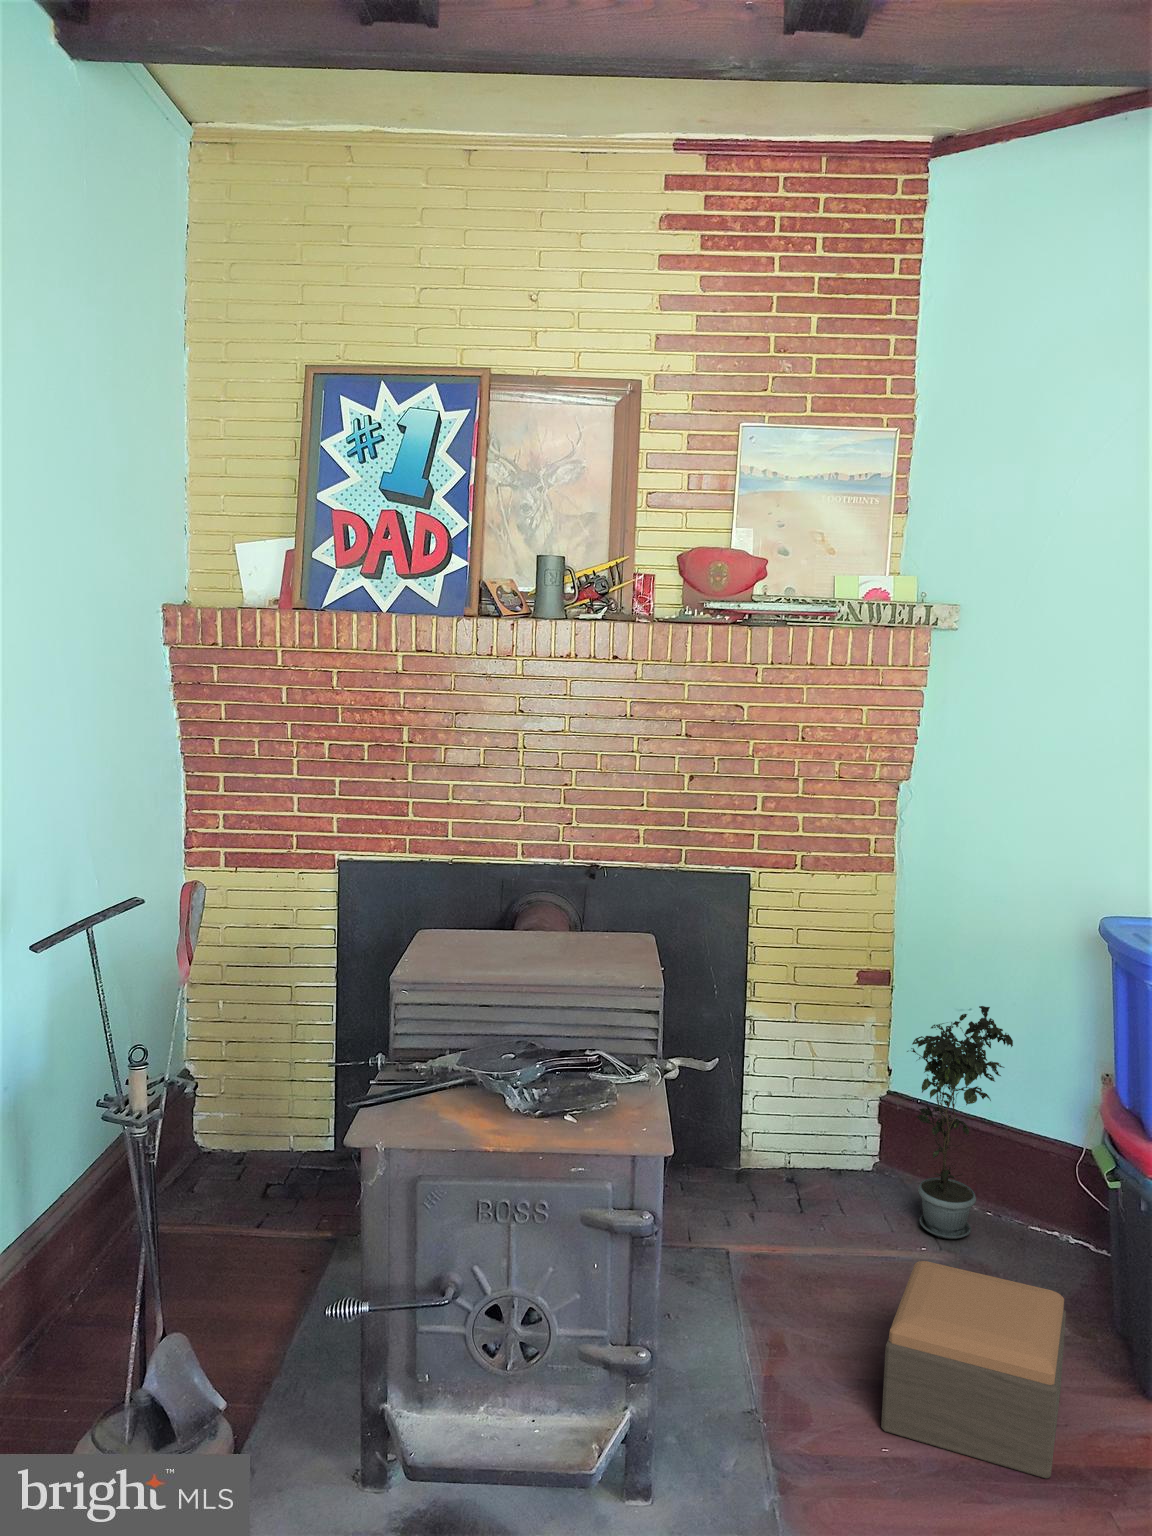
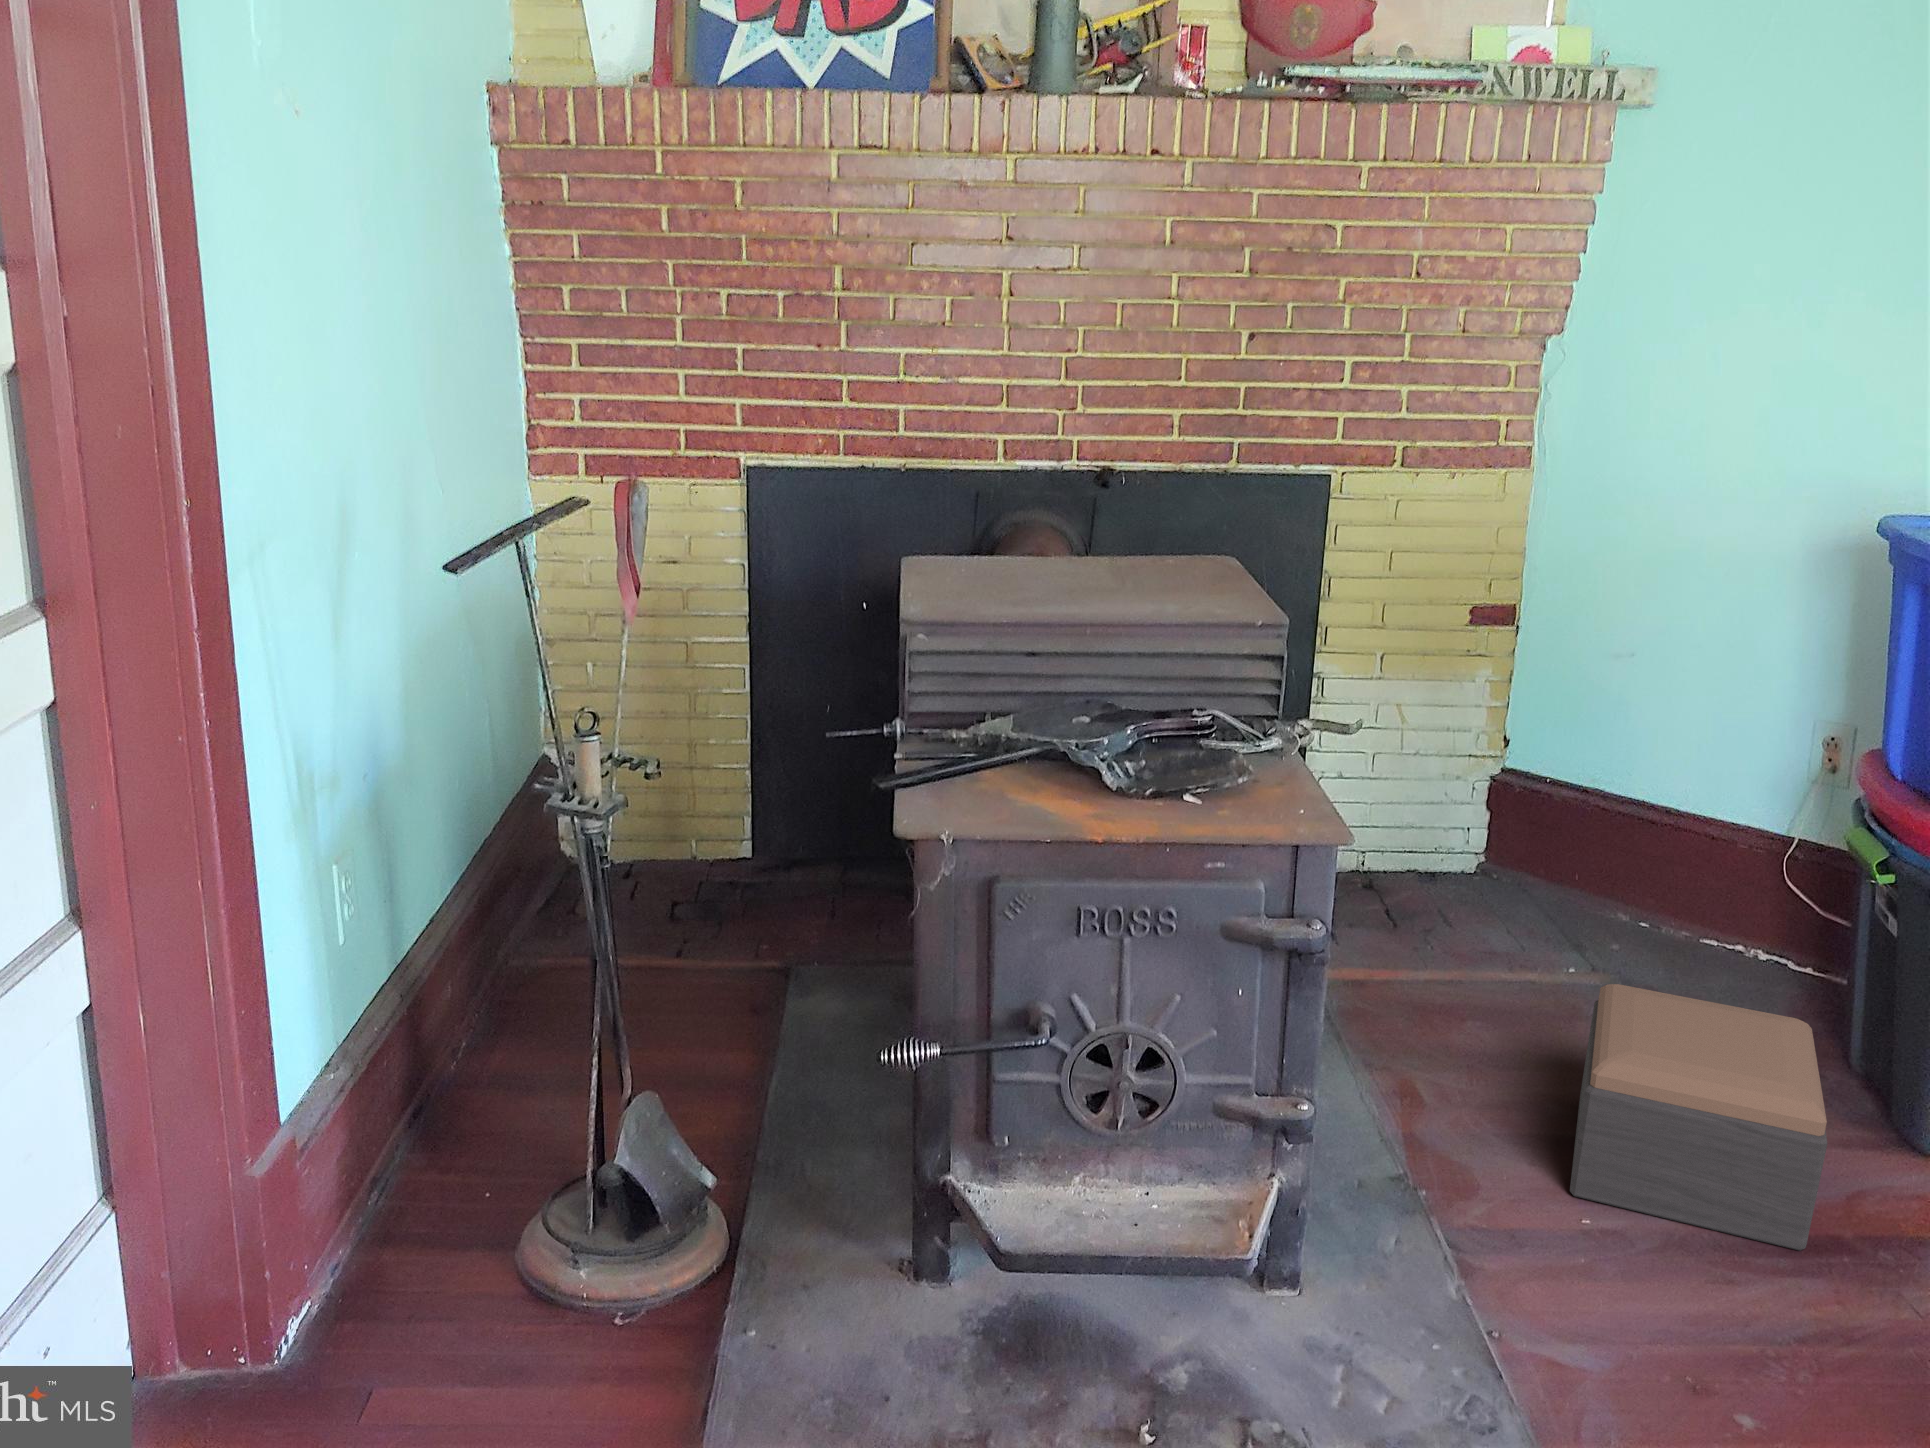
potted plant: present [907,1006,1013,1239] -> none [1551,650,1709,958]

